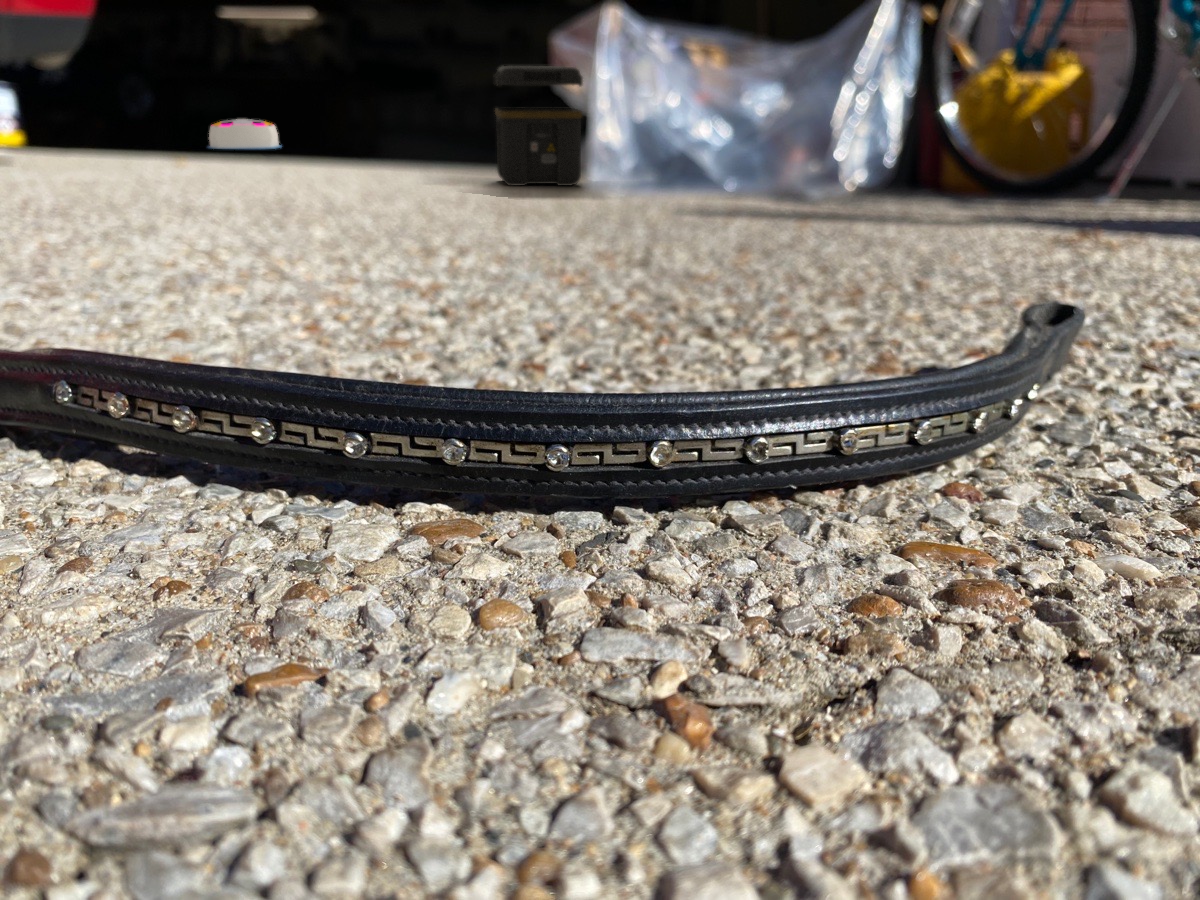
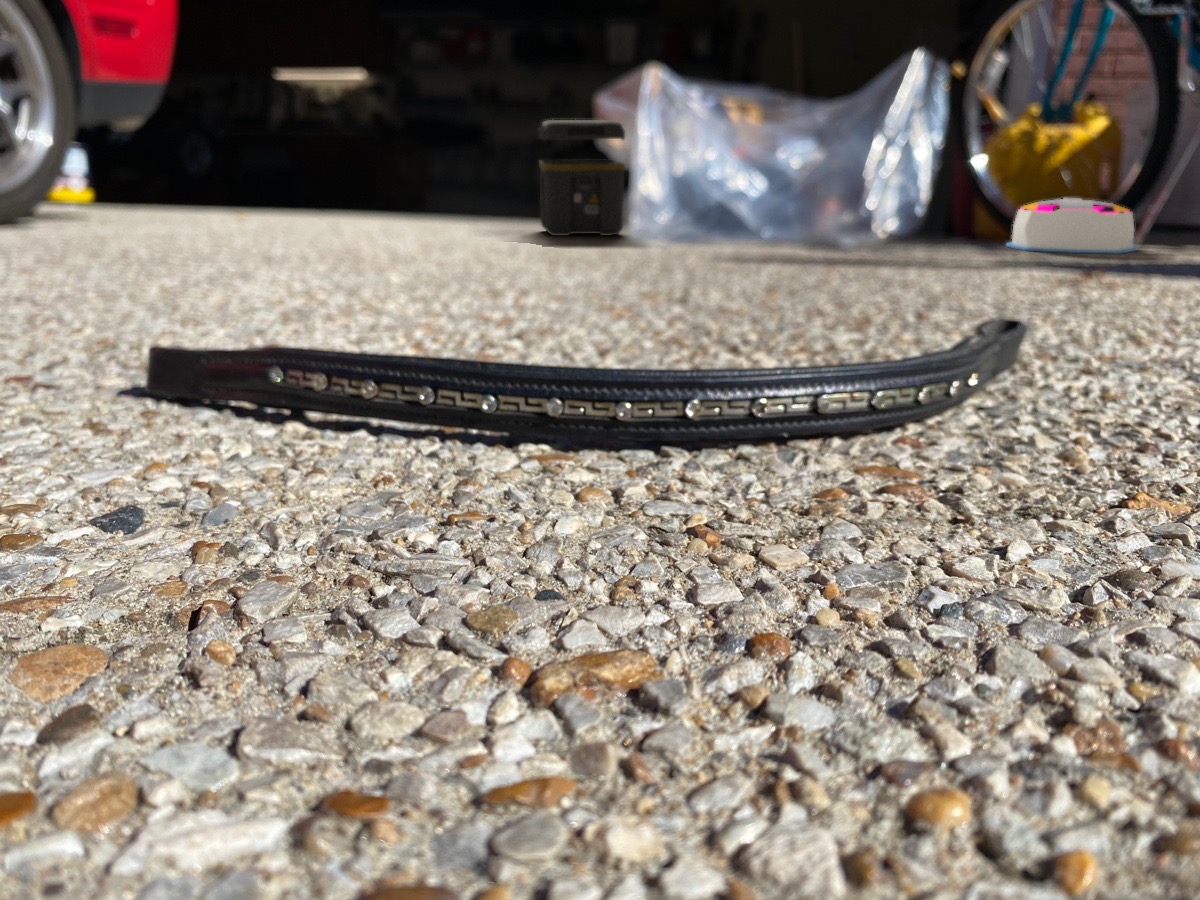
storage bin: present [208,119,281,149] -> present [1006,198,1137,254]

